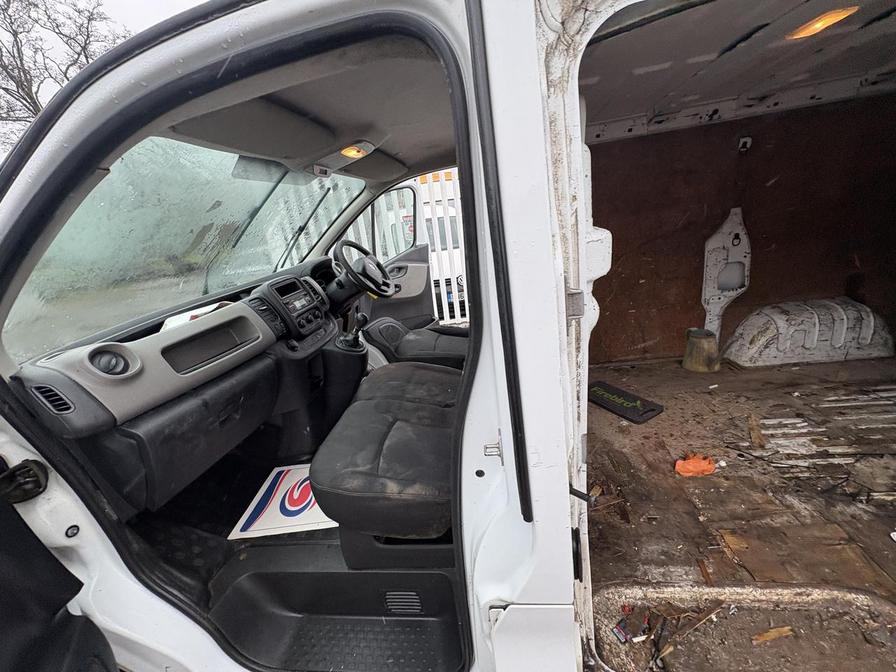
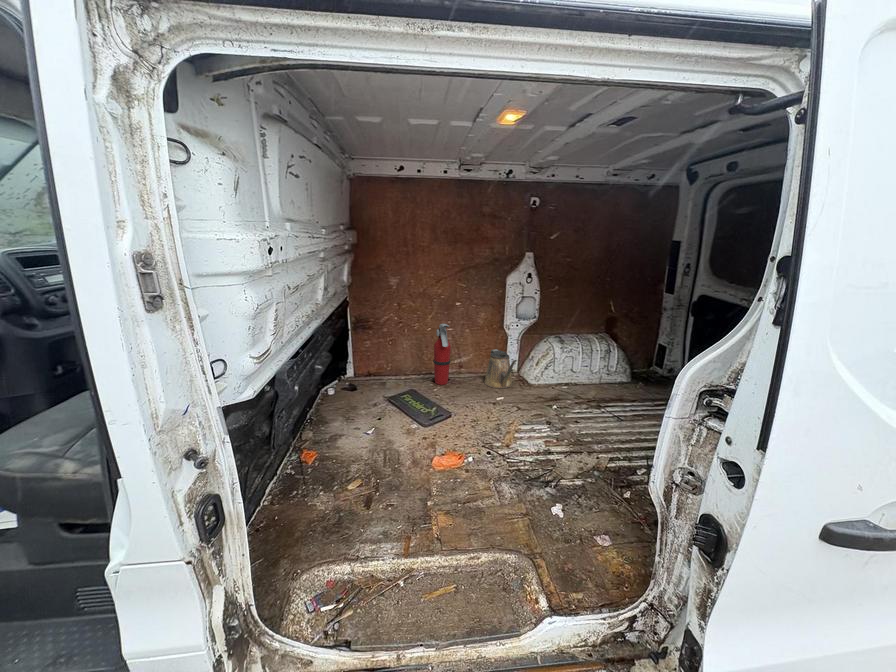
fire extinguisher: none [620,303,643,371] -> present [433,324,451,385]

